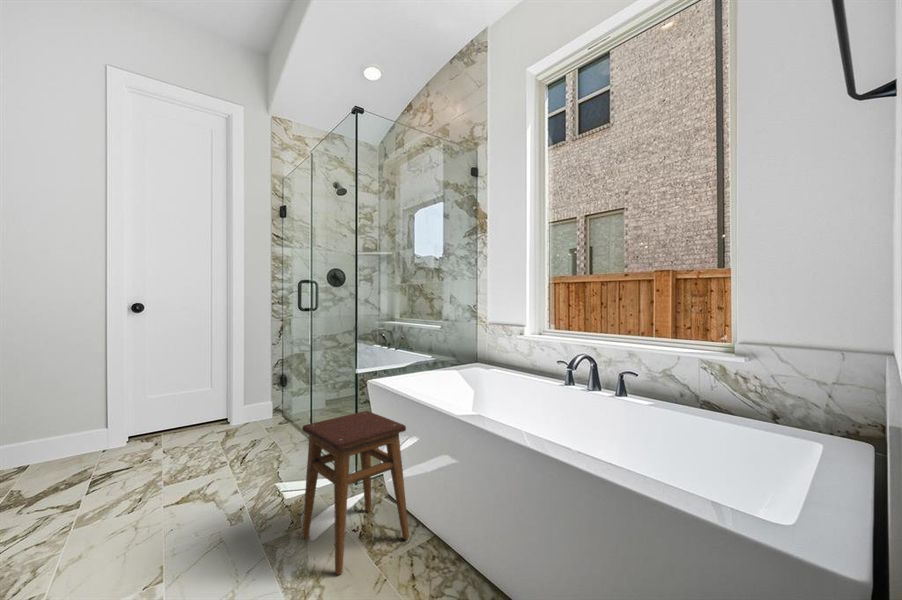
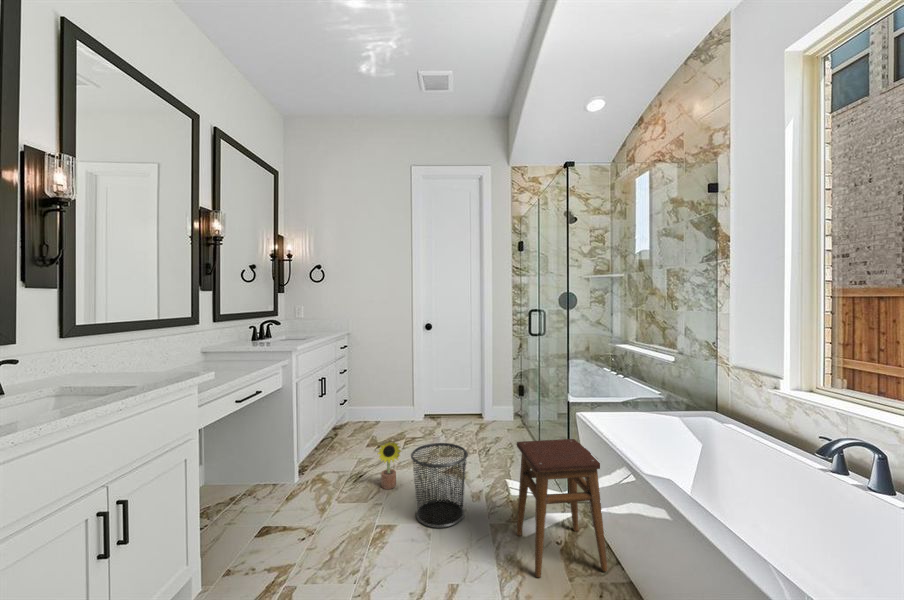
waste bin: none [132,451,231,575] -> present [411,443,468,528]
decorative plant: none [55,471,109,551] -> present [378,442,401,489]

